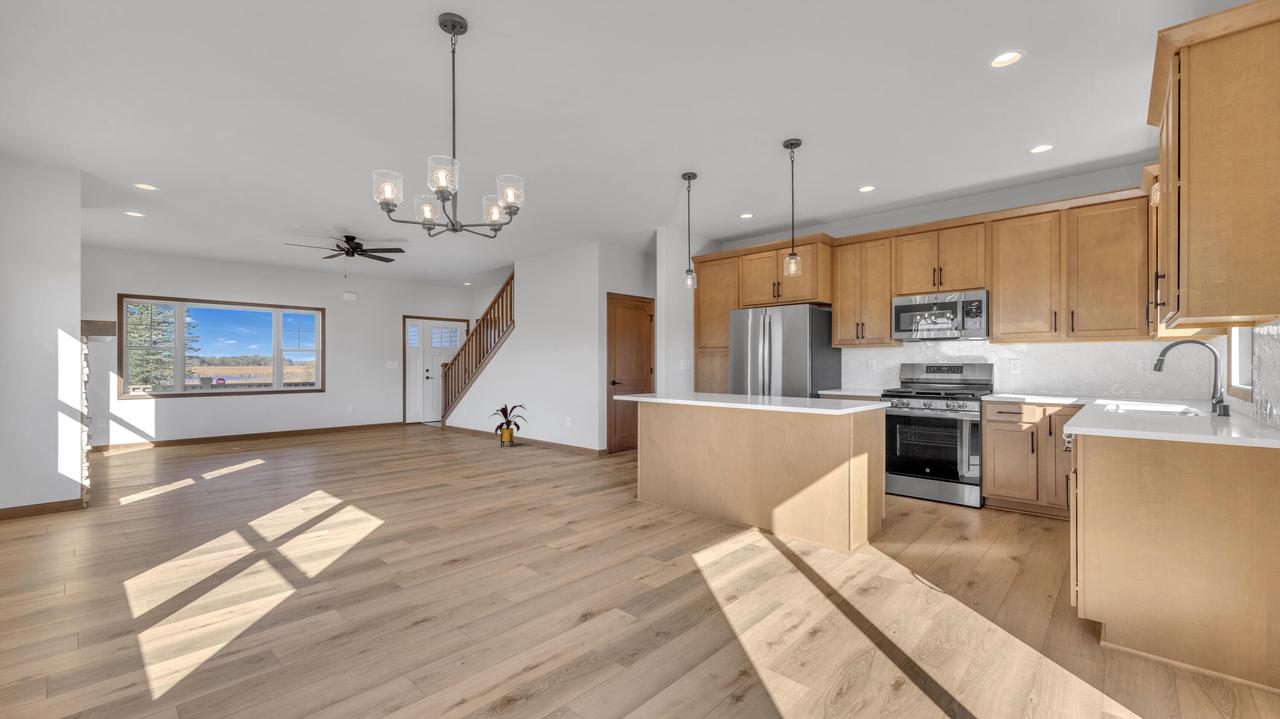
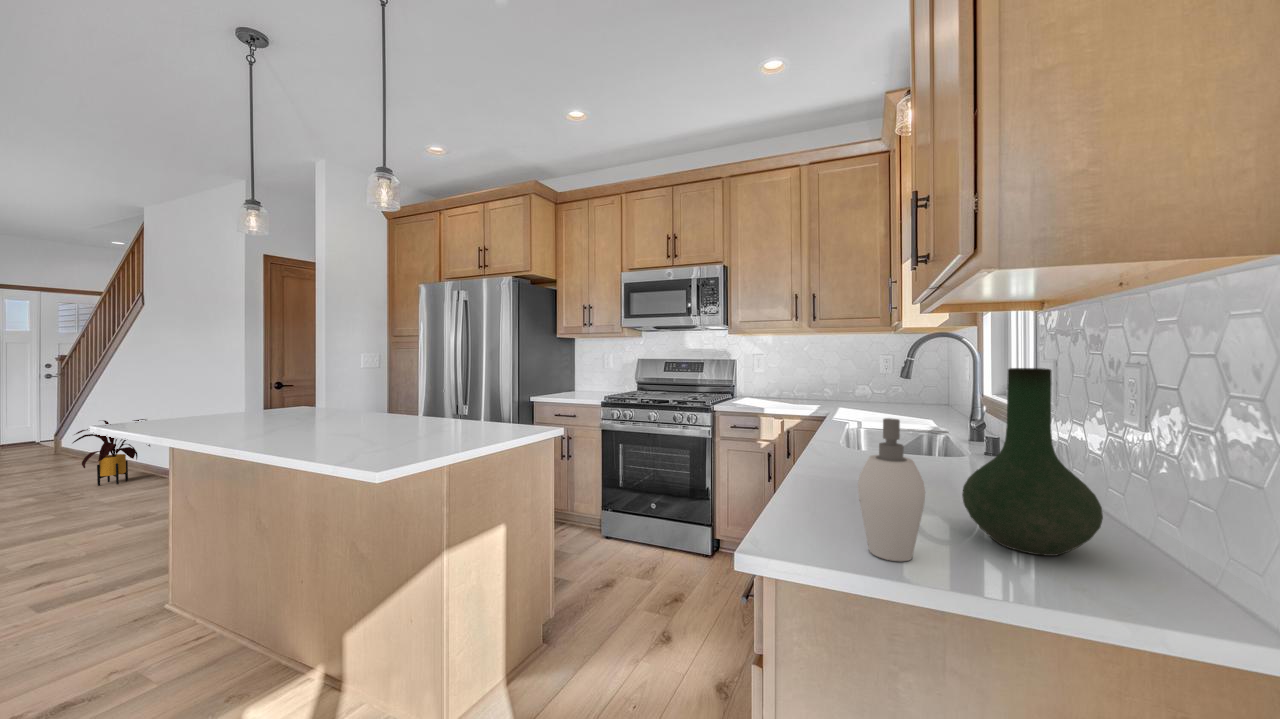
vase: none [1155,354,1220,428] -> present [962,368,1103,556]
soap dispenser: none [1100,373,1141,426] -> present [858,418,948,561]

